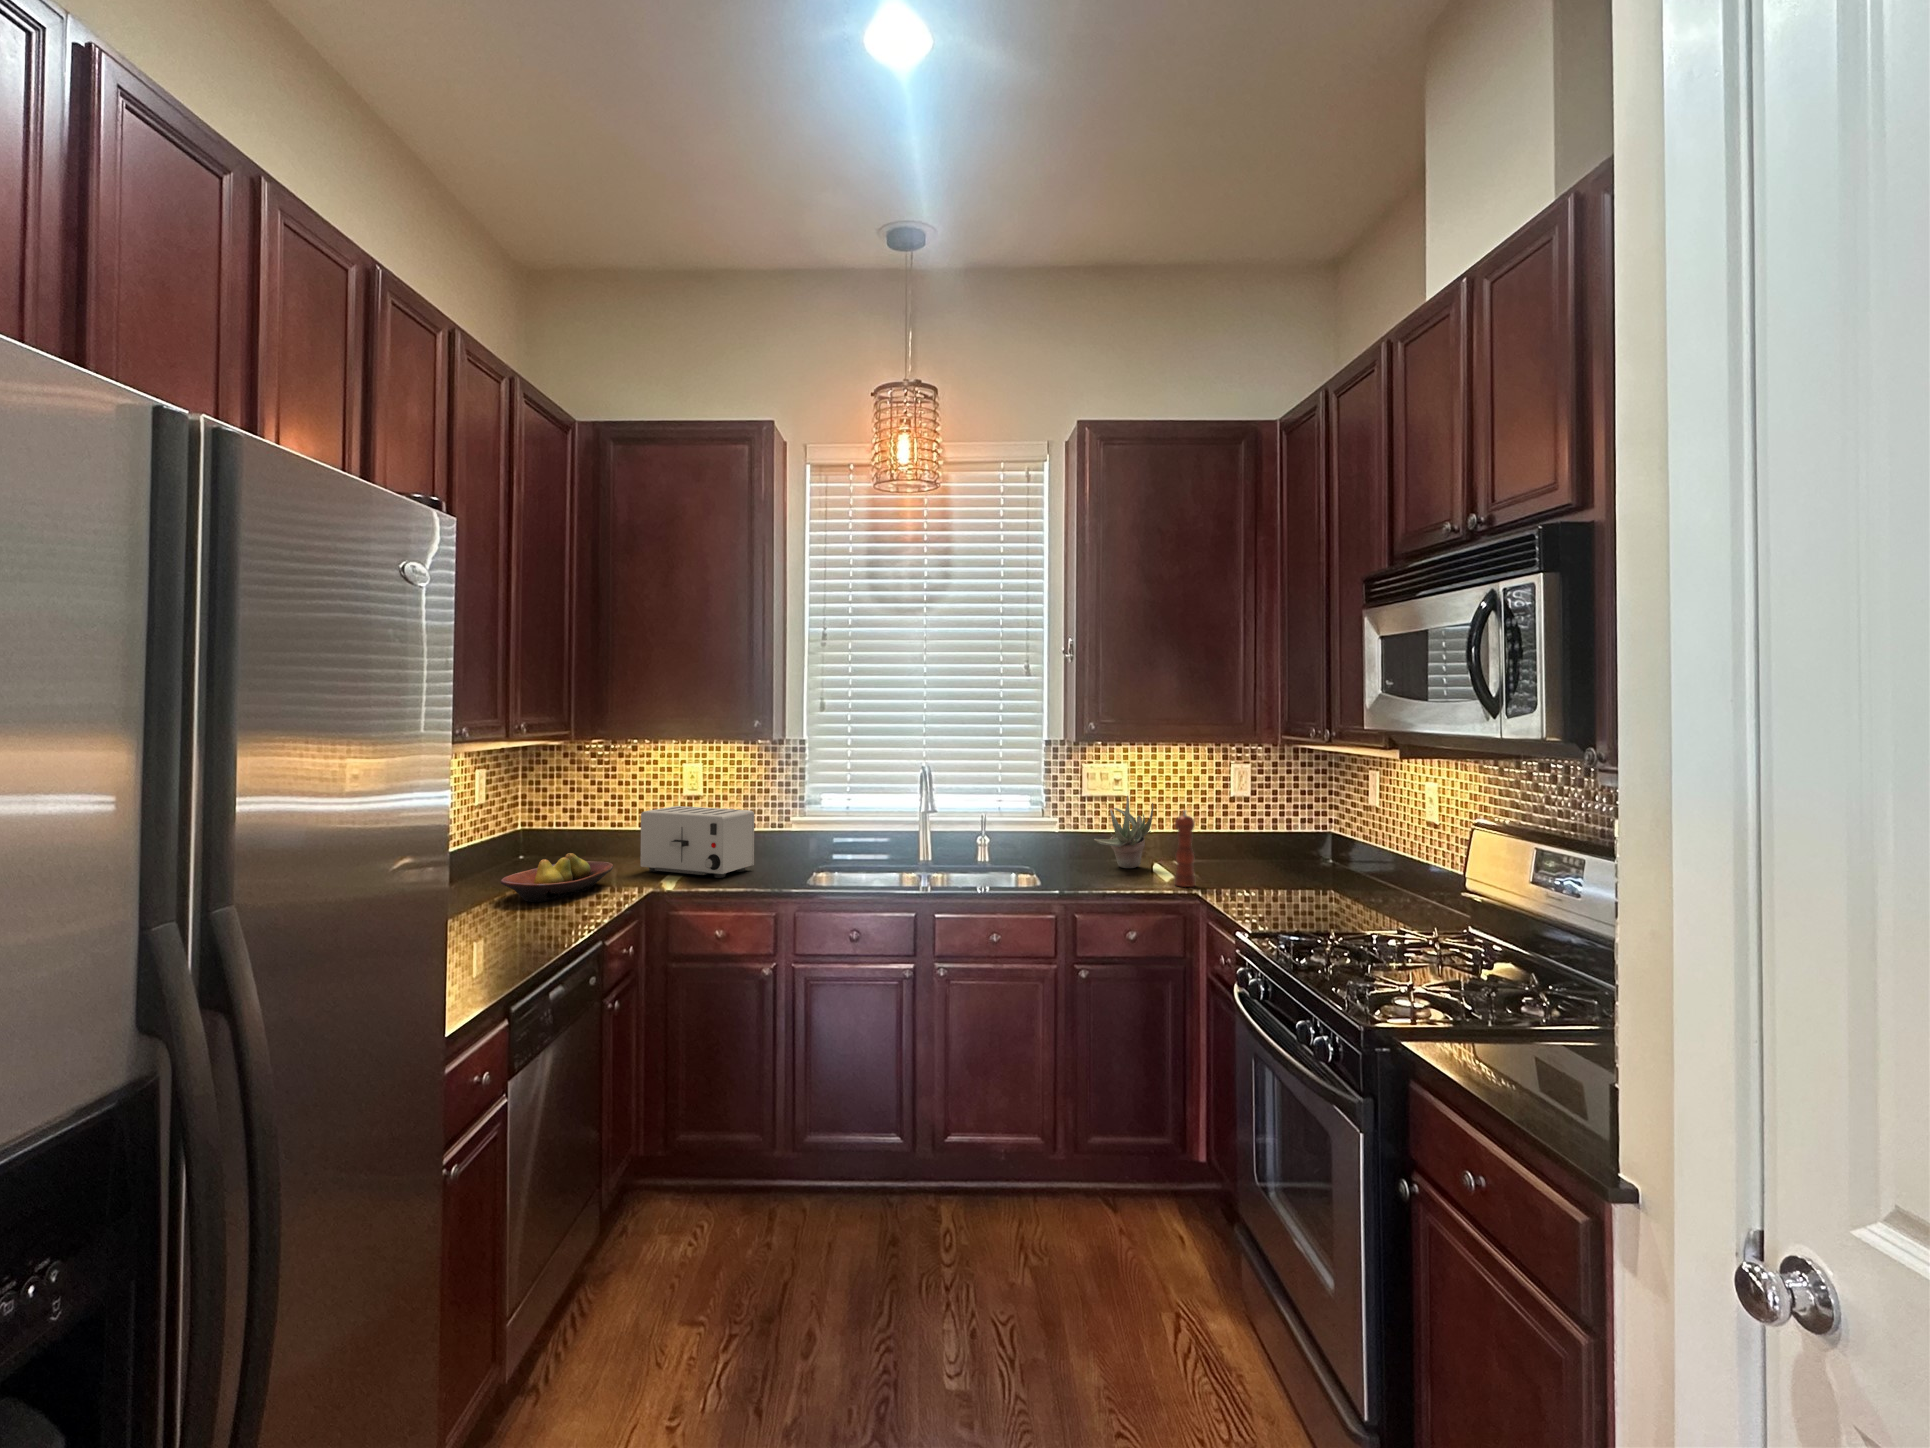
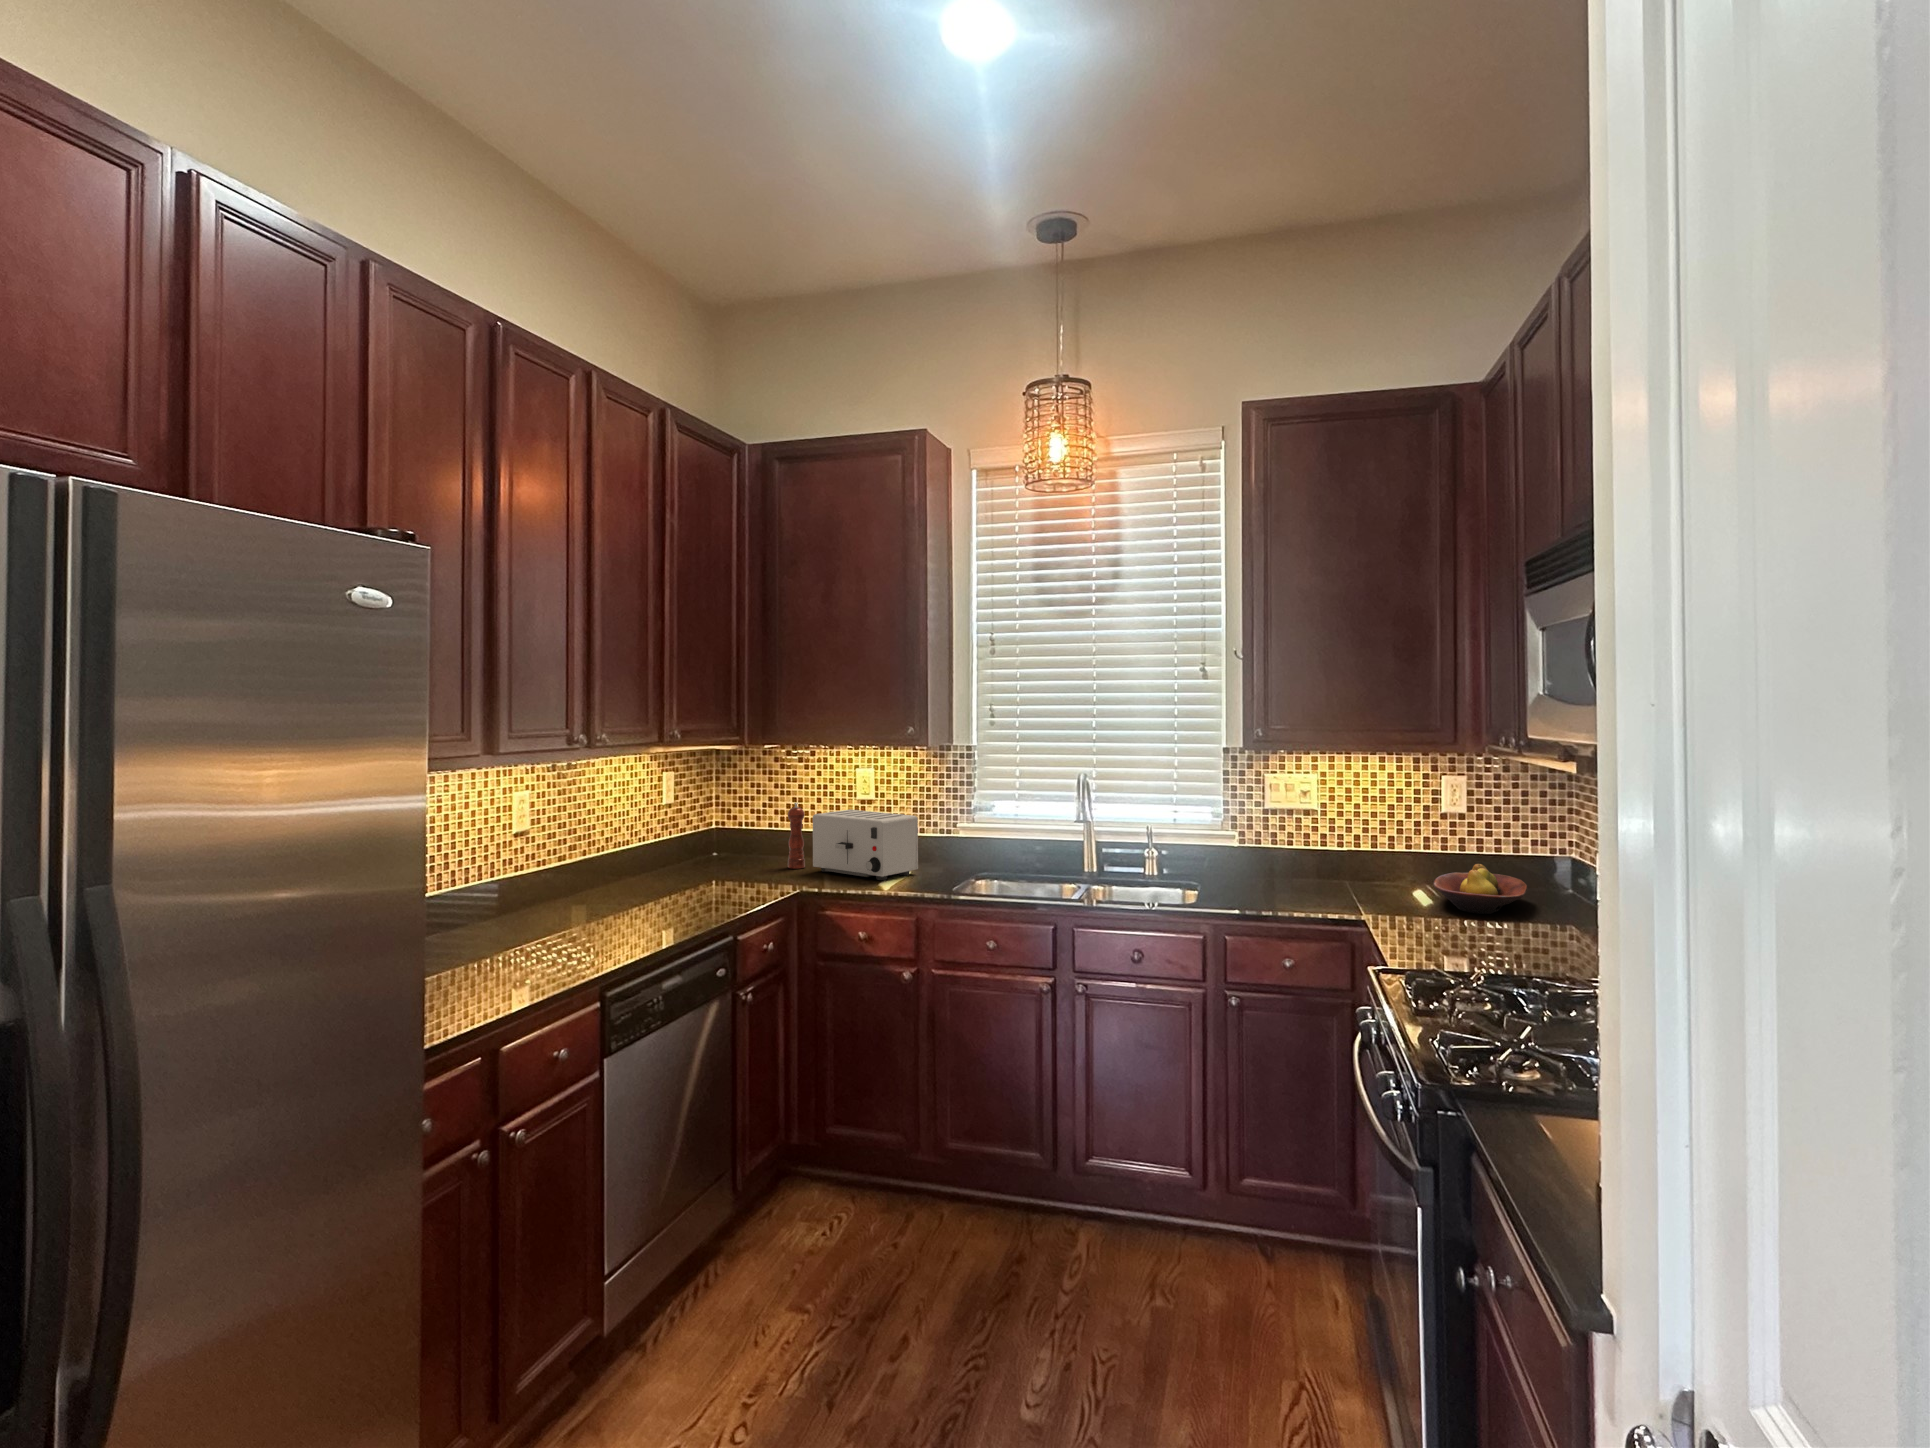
succulent plant: present [1094,796,1153,868] -> none [1267,809,1341,889]
pepper mill: present [1175,810,1195,887] -> present [788,803,805,869]
fruit bowl: present [501,853,613,902] -> present [1433,864,1527,914]

